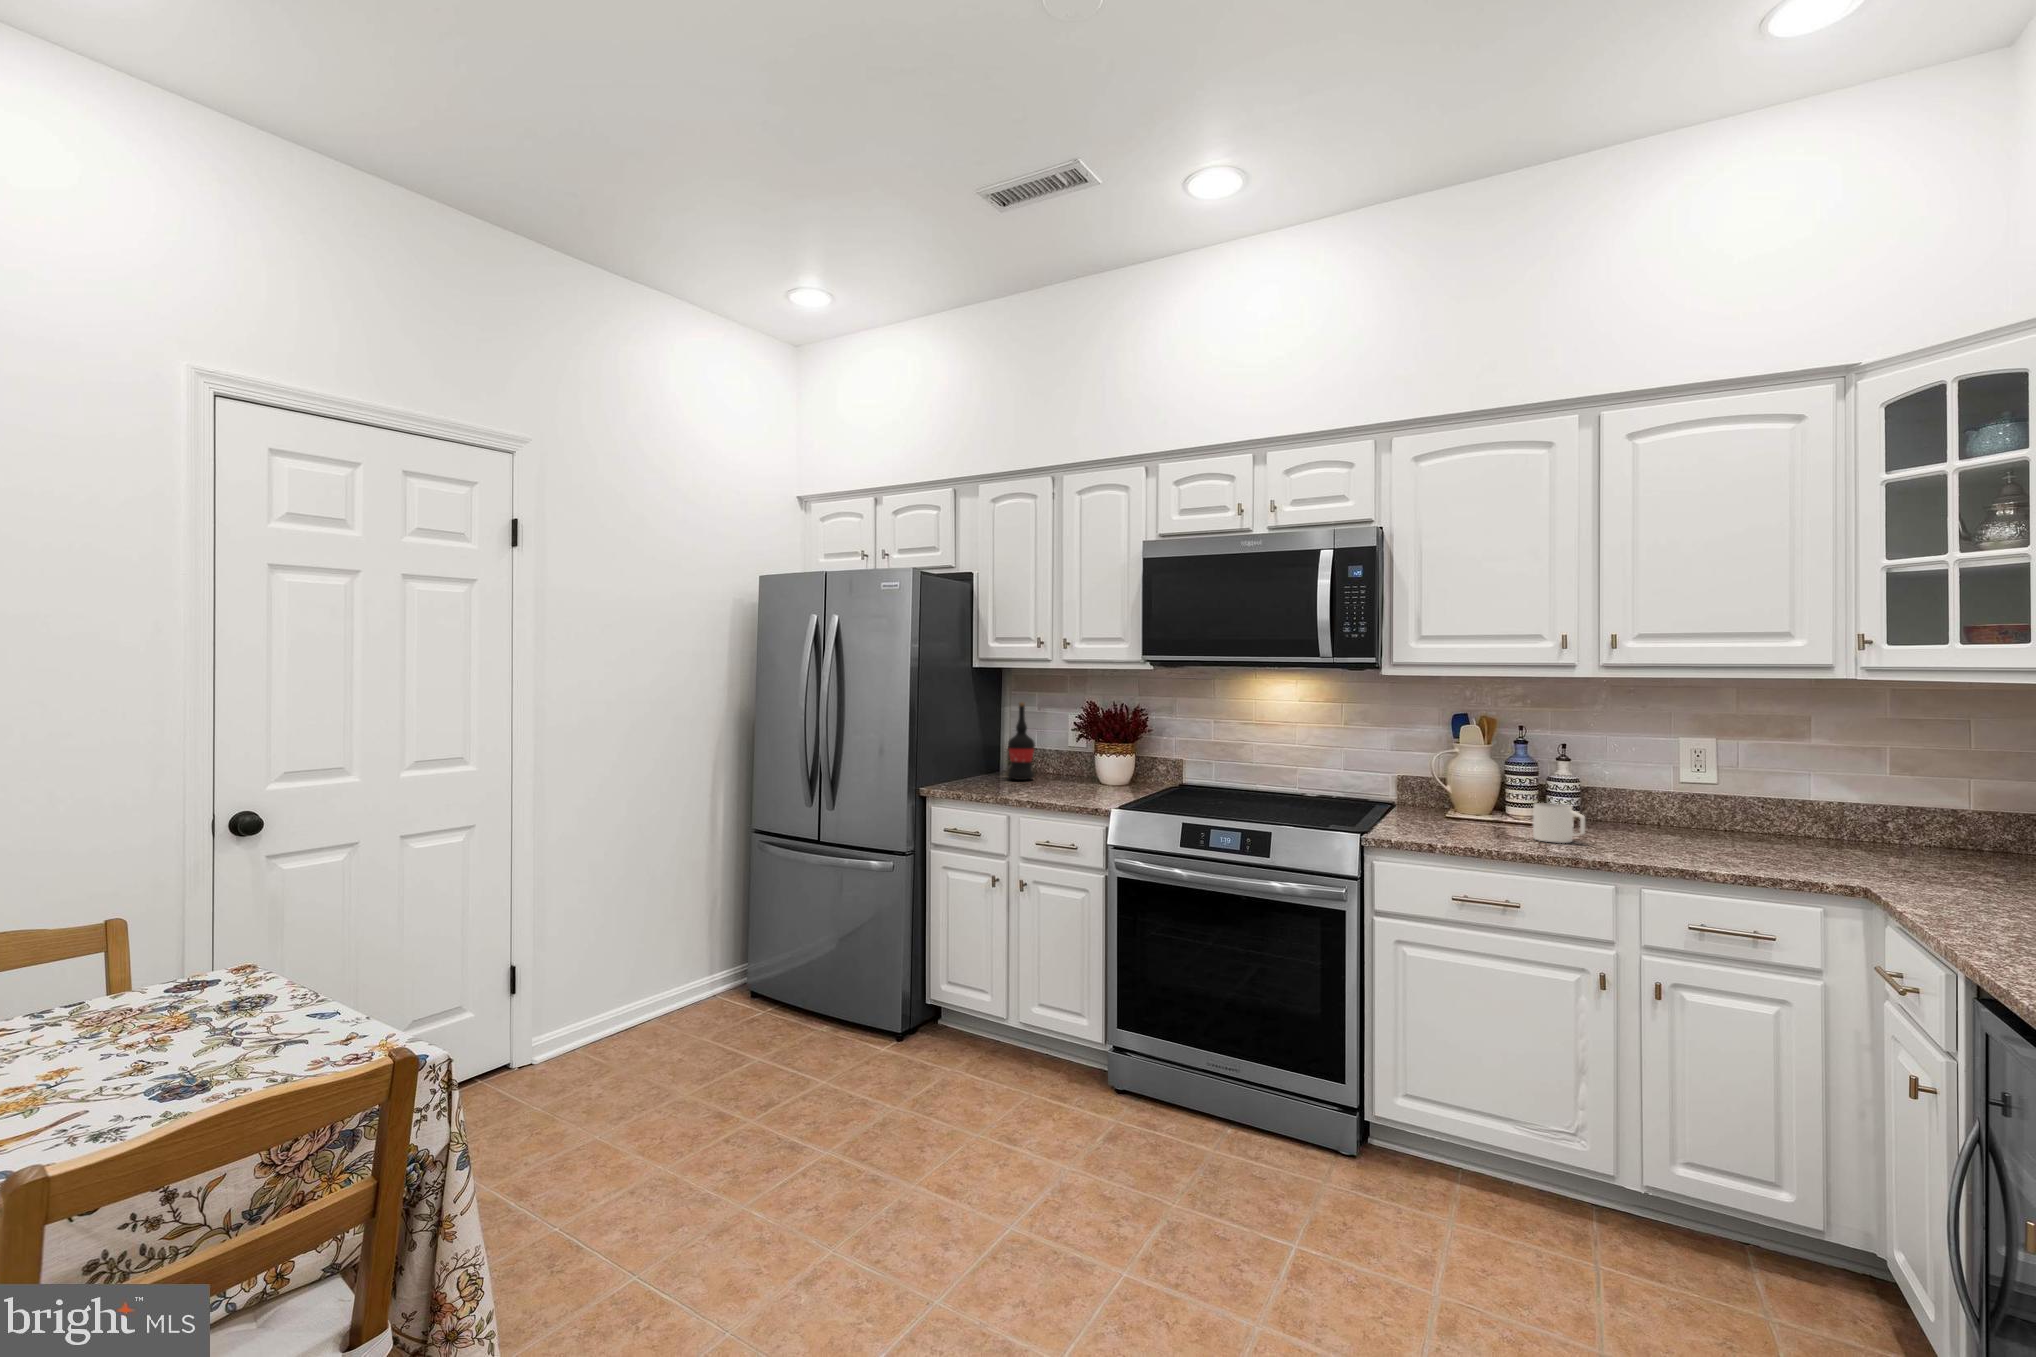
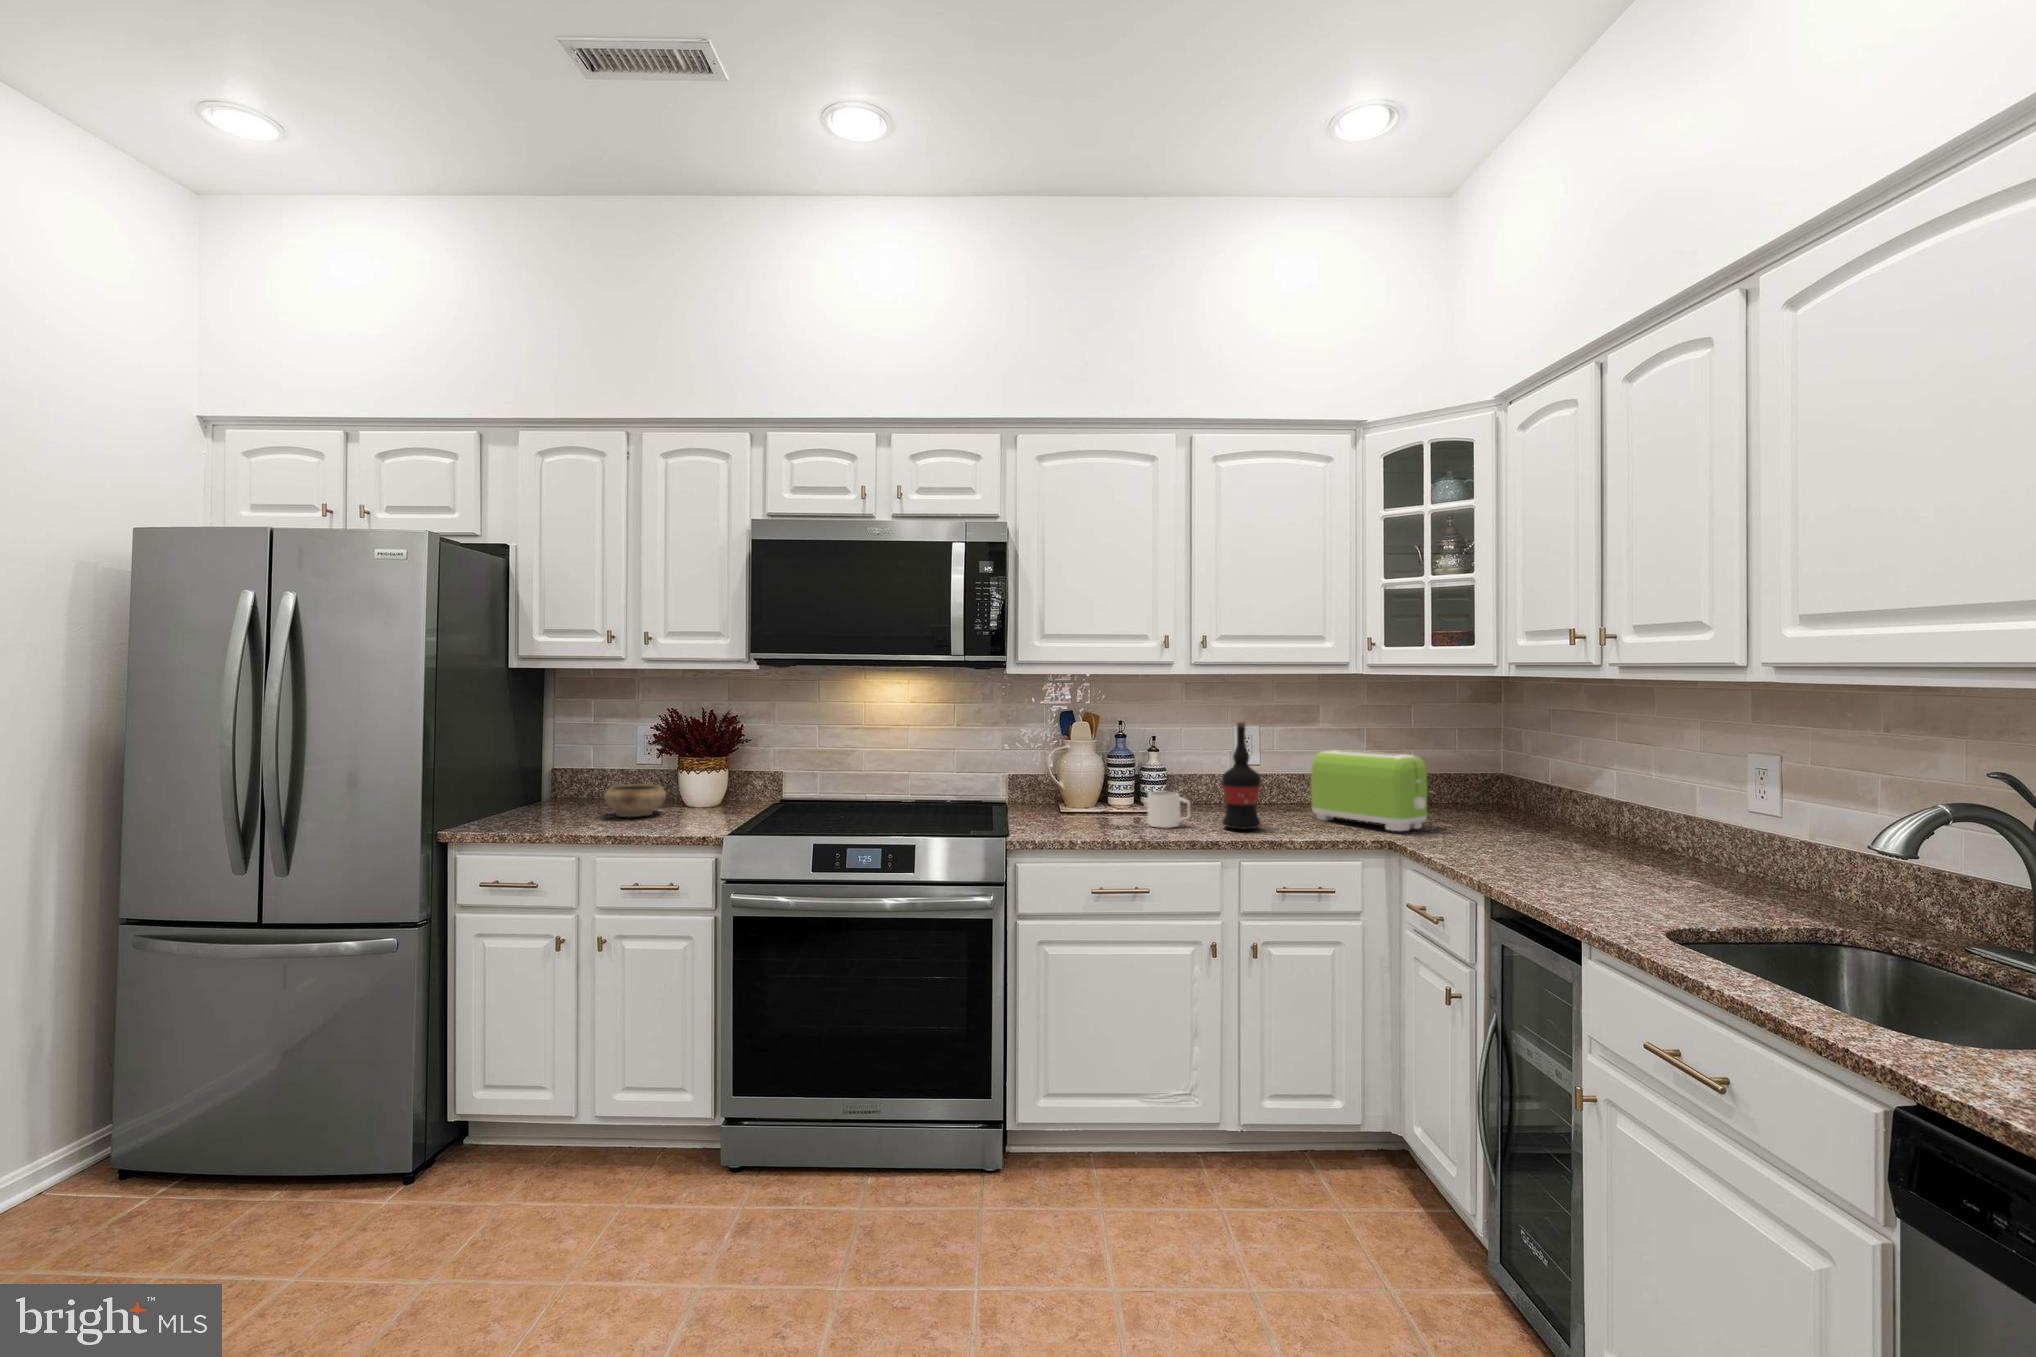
wine bottle: present [1008,702,1035,780] -> present [1222,722,1261,829]
ceramic bowl: none [1034,764,1081,790] -> present [604,784,666,817]
toaster: none [1771,771,1942,876] -> present [1311,750,1427,831]

